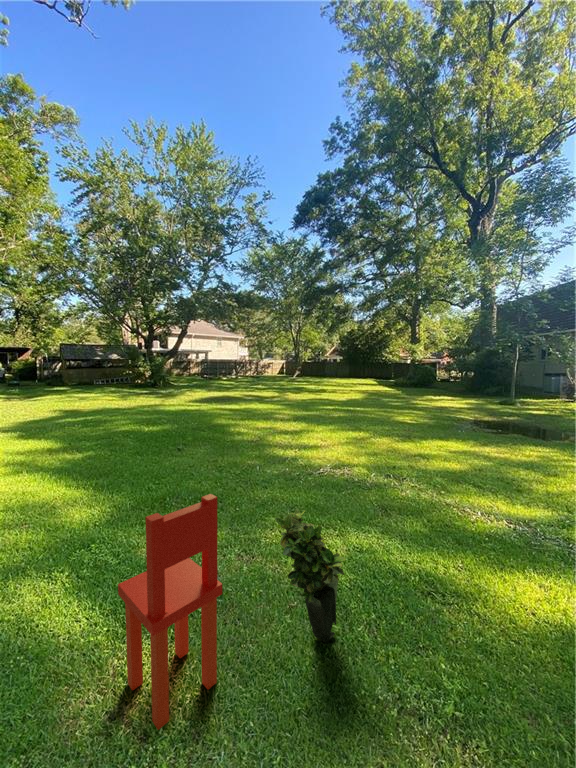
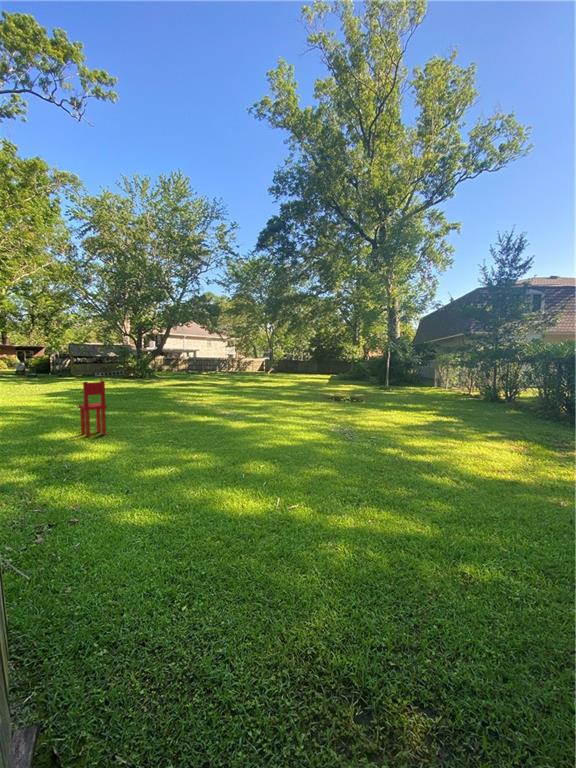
potted plant: present [275,509,346,643] -> none [129,394,153,432]

